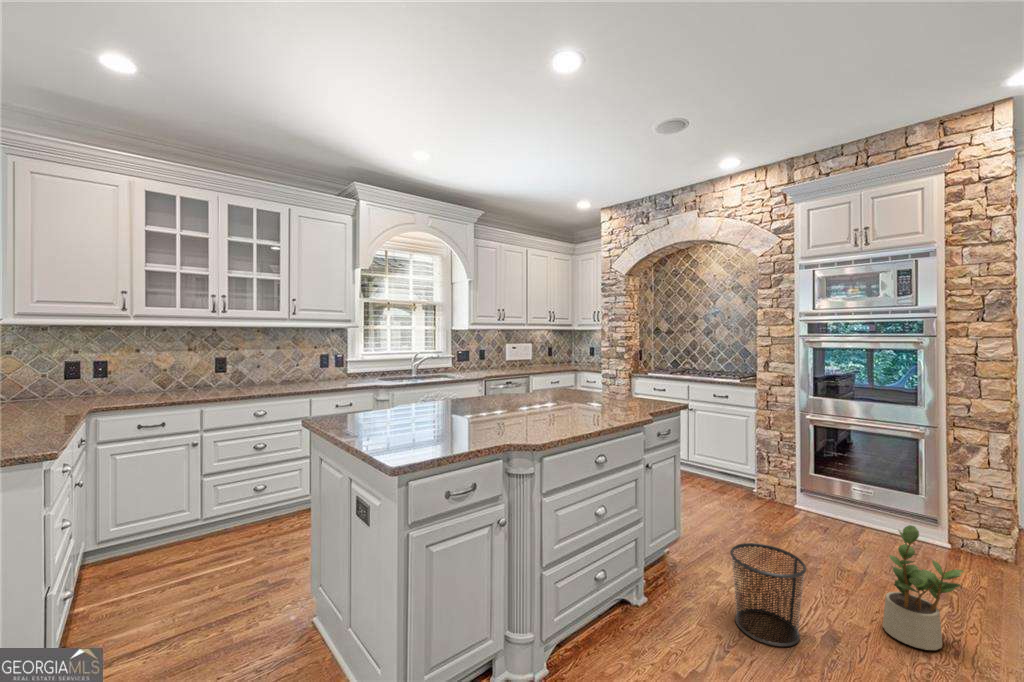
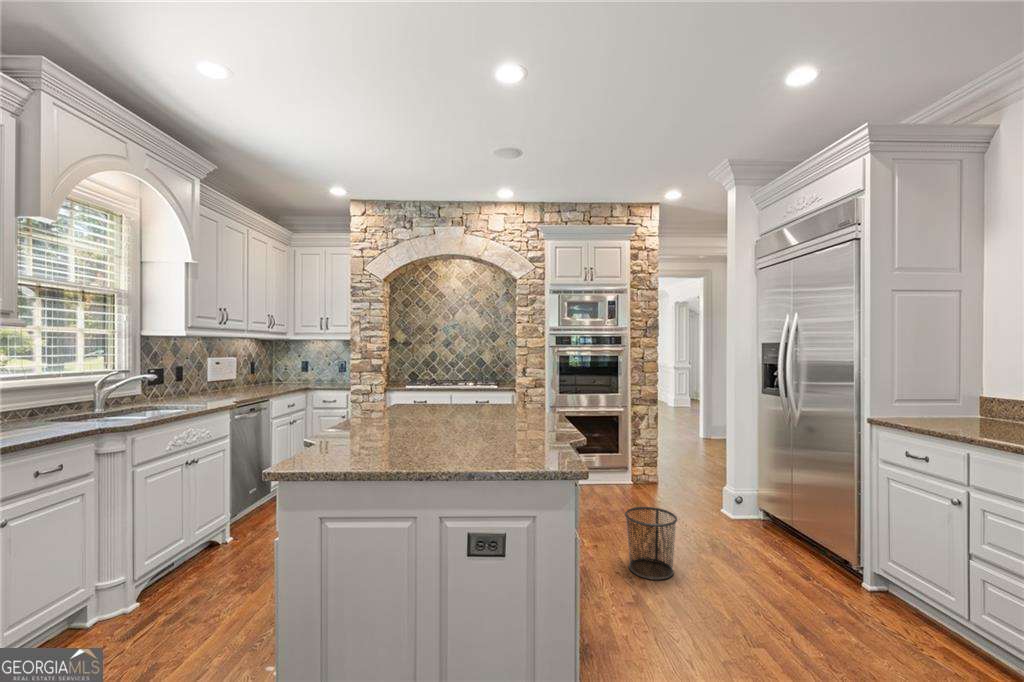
potted plant: present [882,525,964,650] -> none [678,467,715,544]

